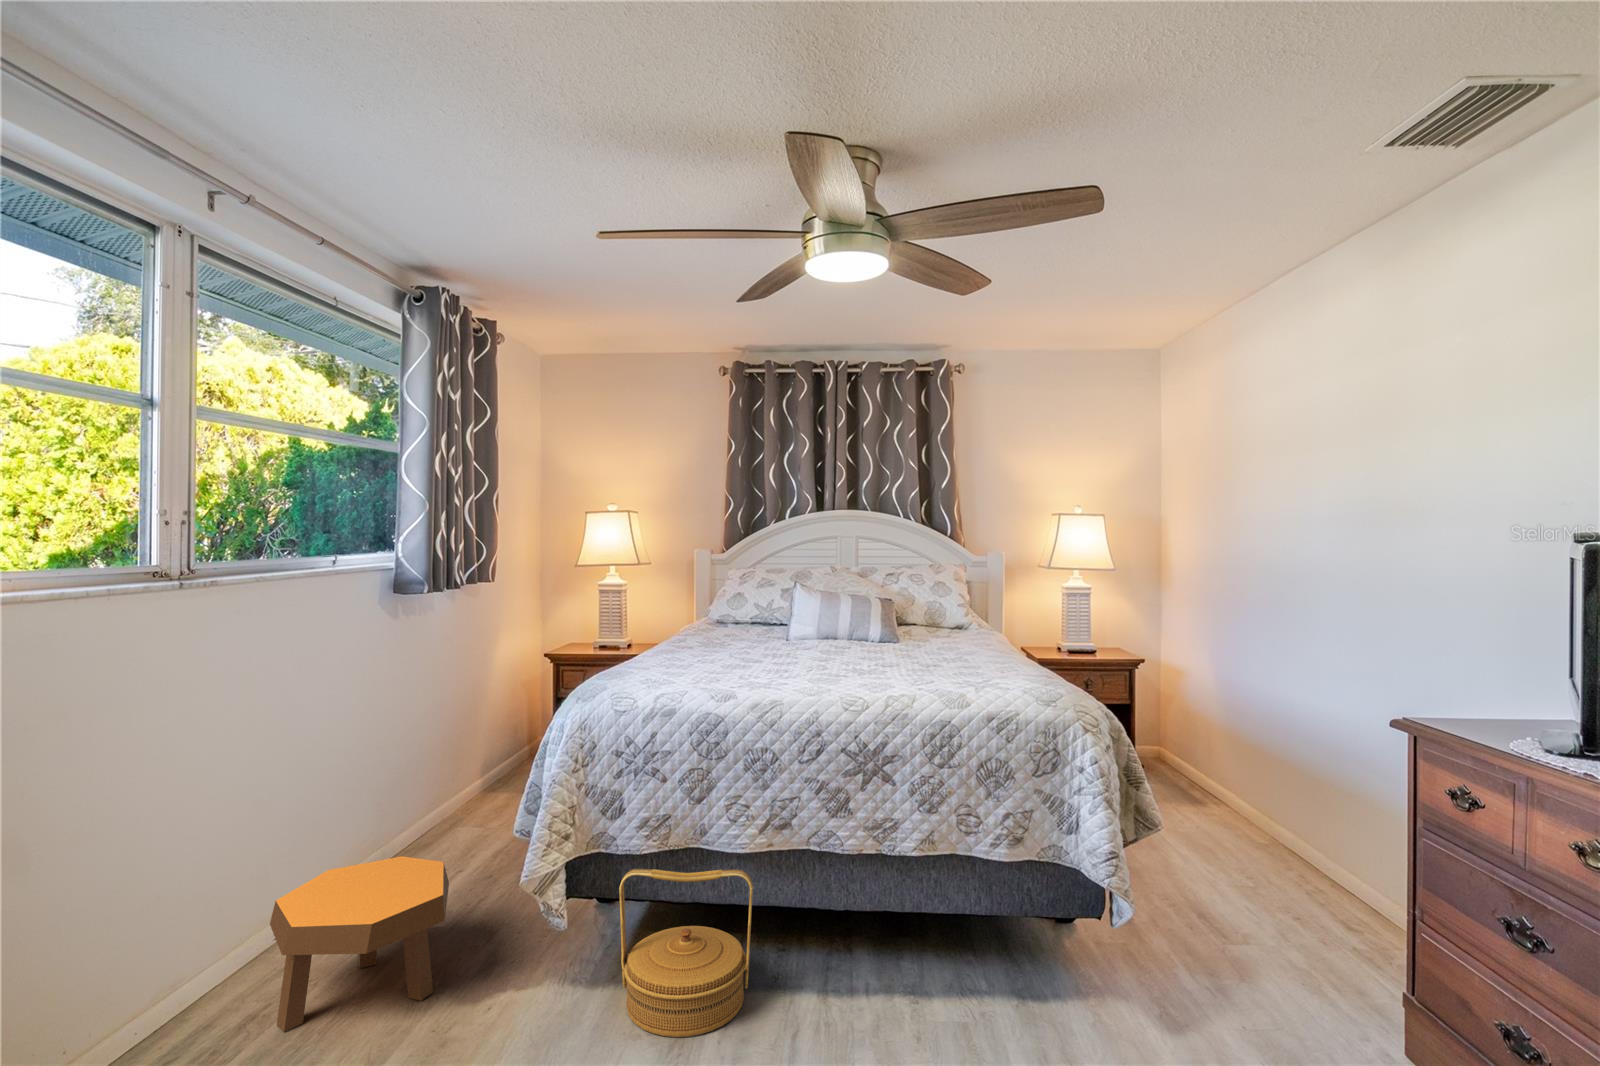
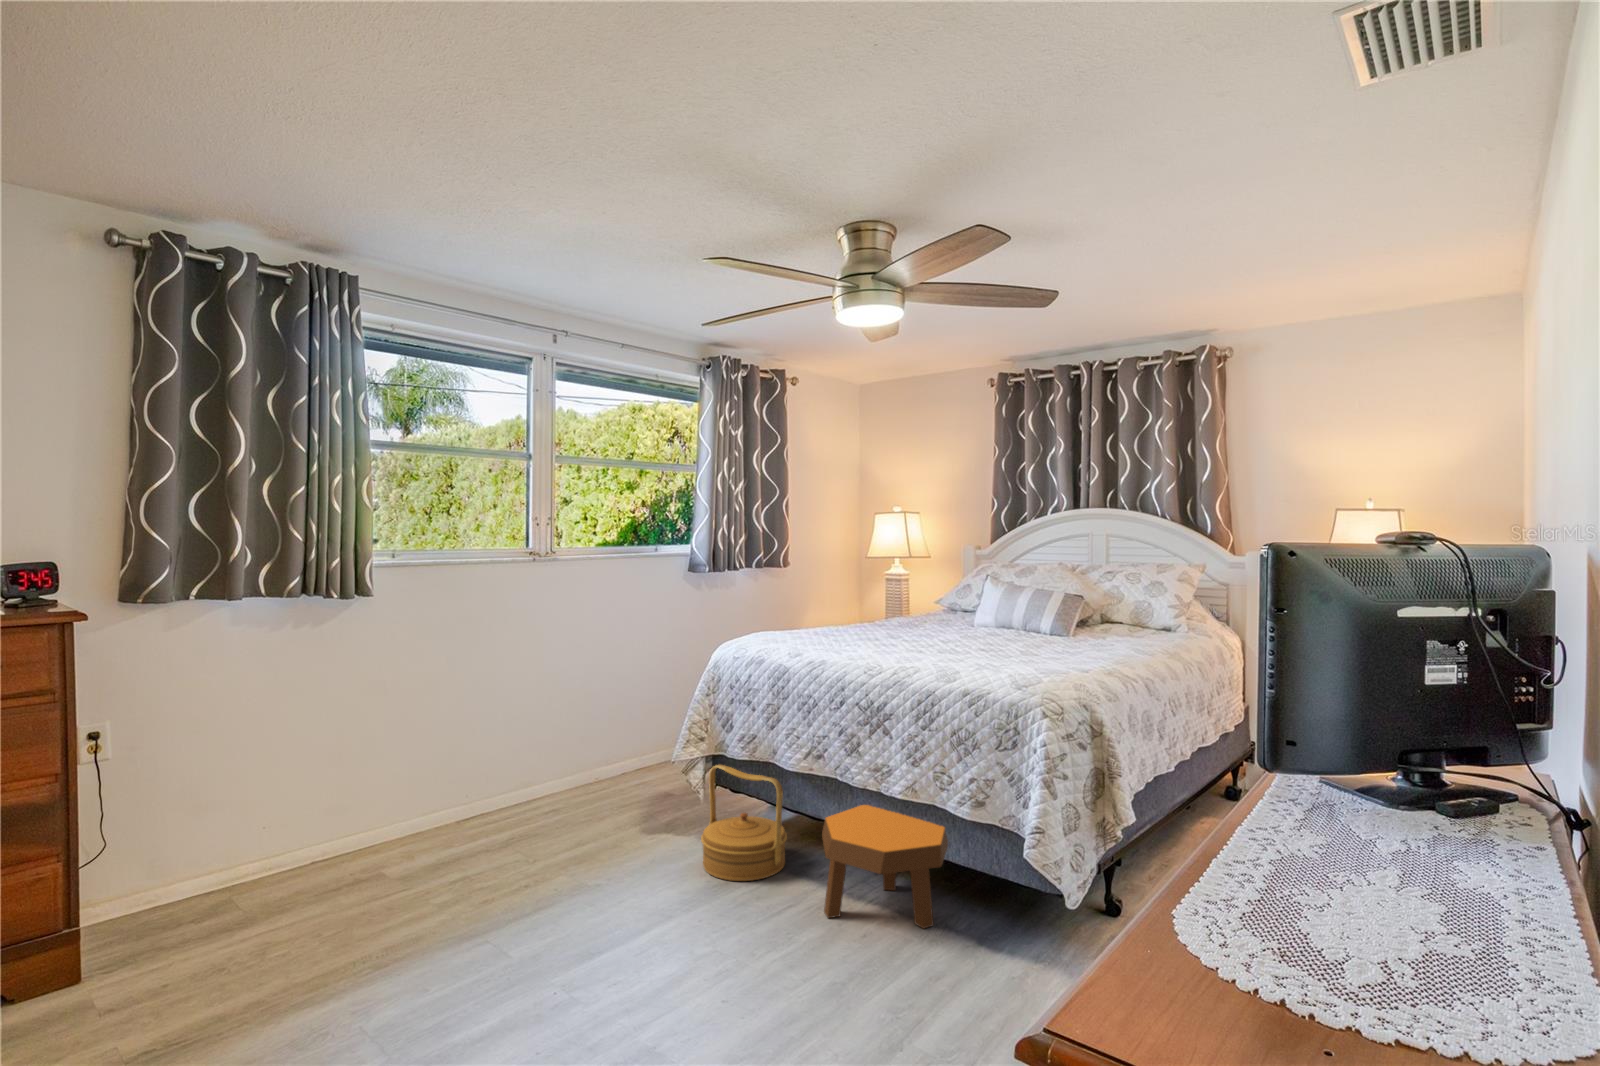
footstool: present [270,856,449,1032] -> present [822,805,950,929]

